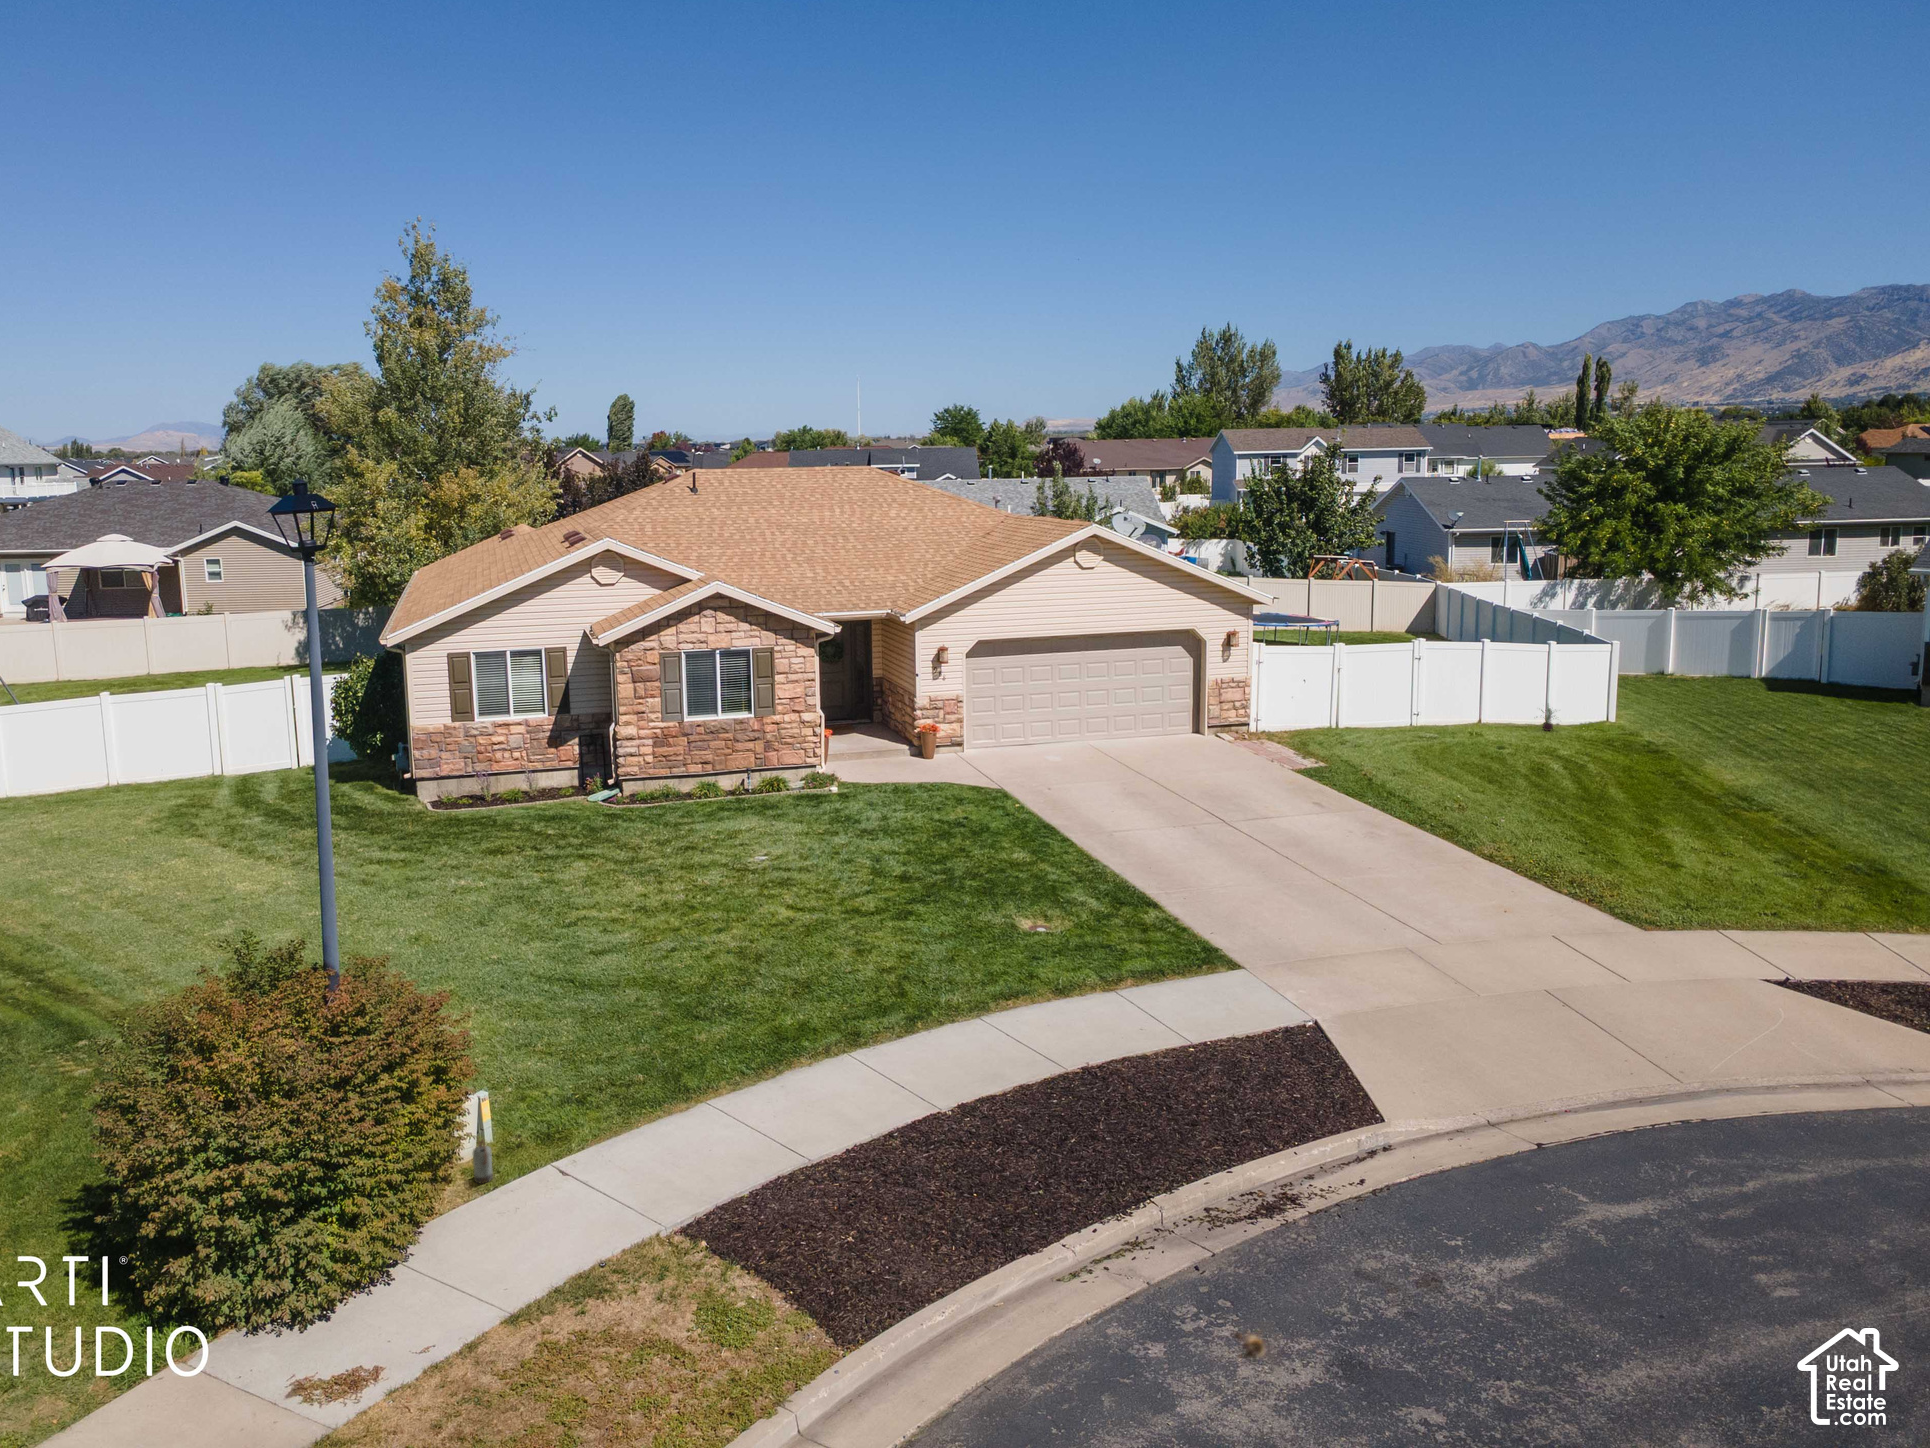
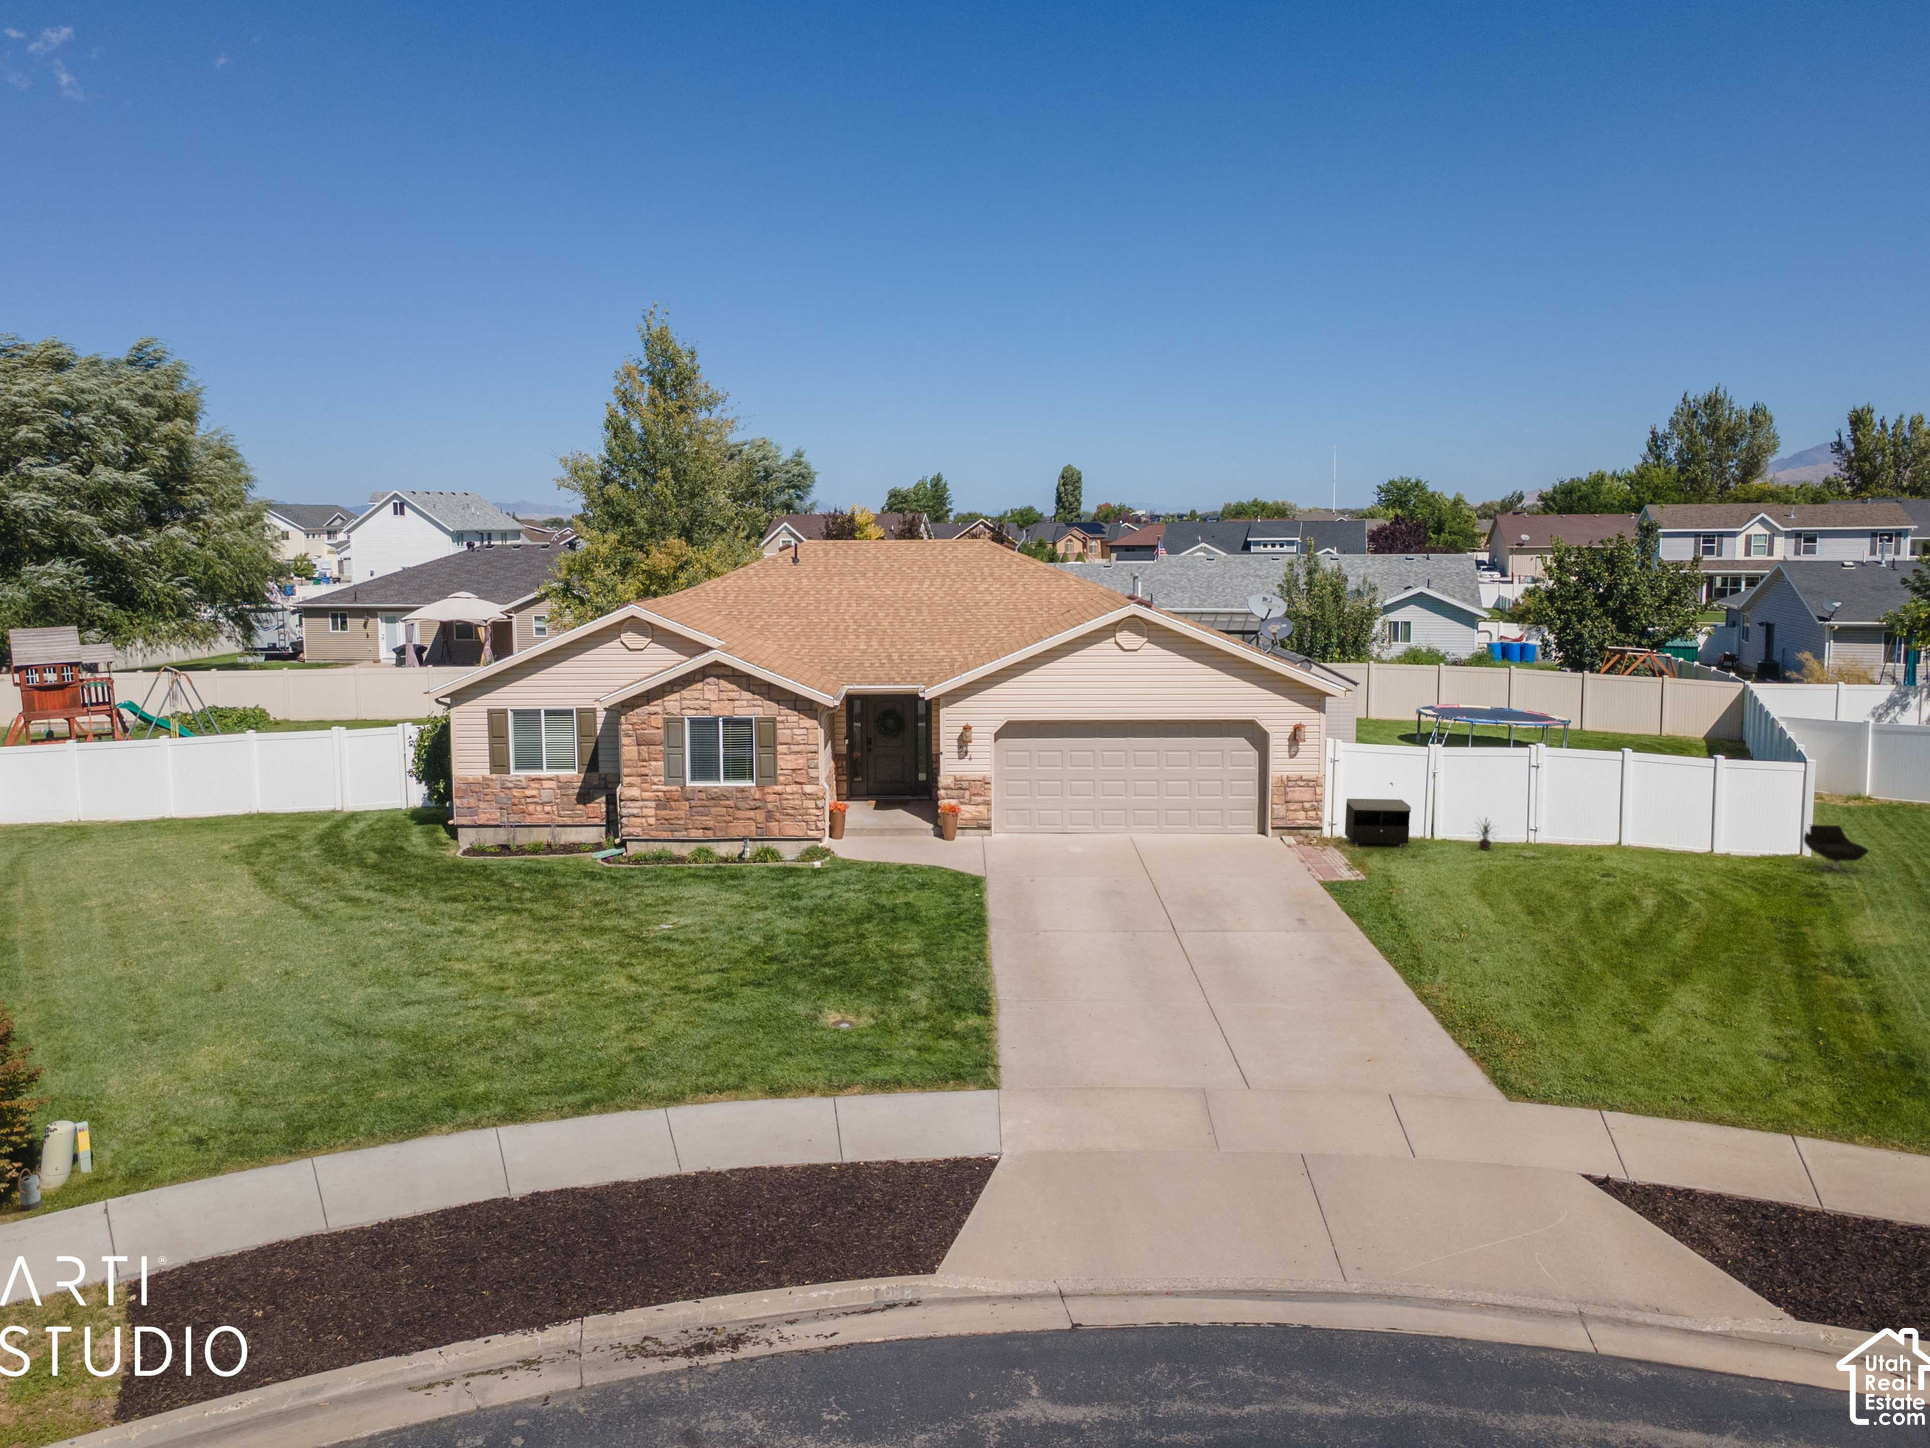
storage bench: none [1265,694,1325,737] -> present [1345,799,1411,847]
lounge chair: none [1610,694,1660,734] -> present [1804,825,1868,870]
decorative plant: present [1541,707,1553,731] -> present [1479,819,1491,850]

